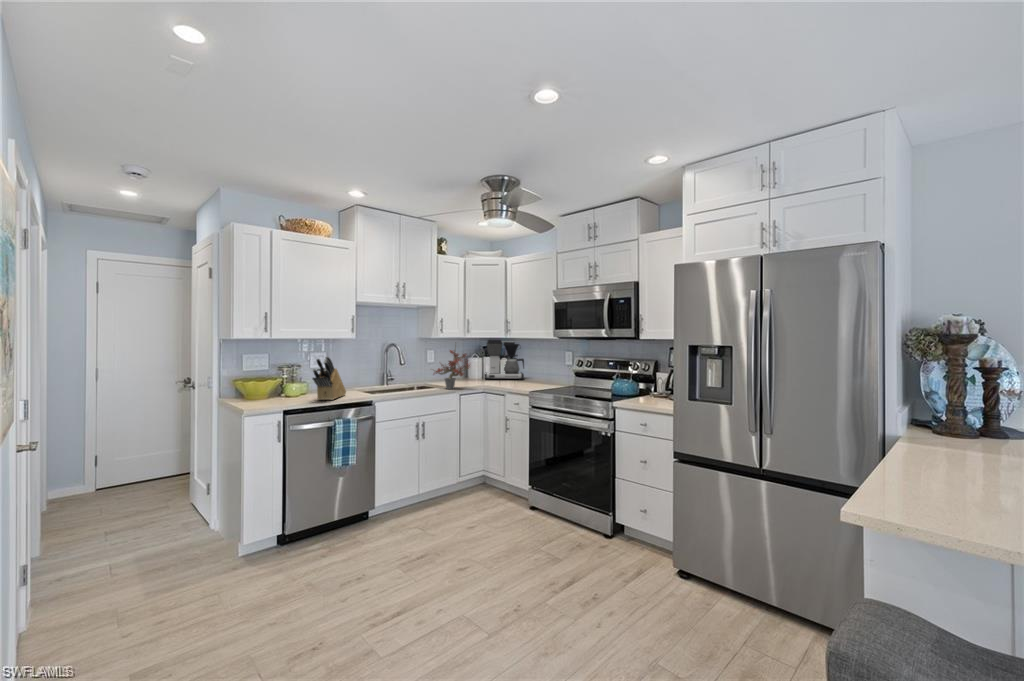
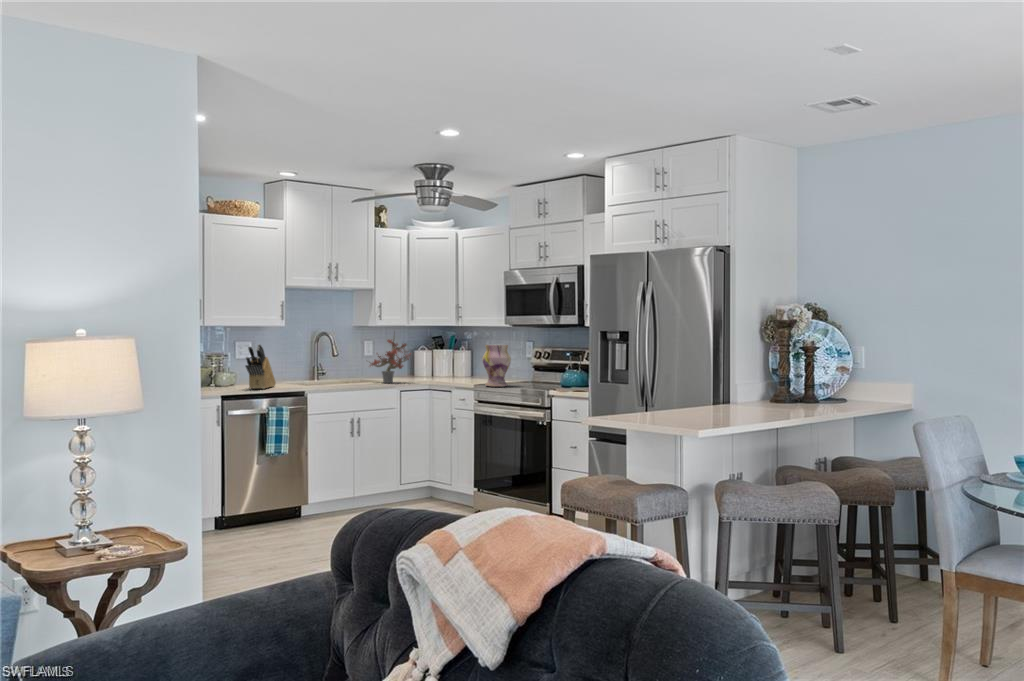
coffee maker: present [484,340,524,380] -> none [433,328,483,377]
vase: none [538,355,564,394] -> present [482,345,511,387]

